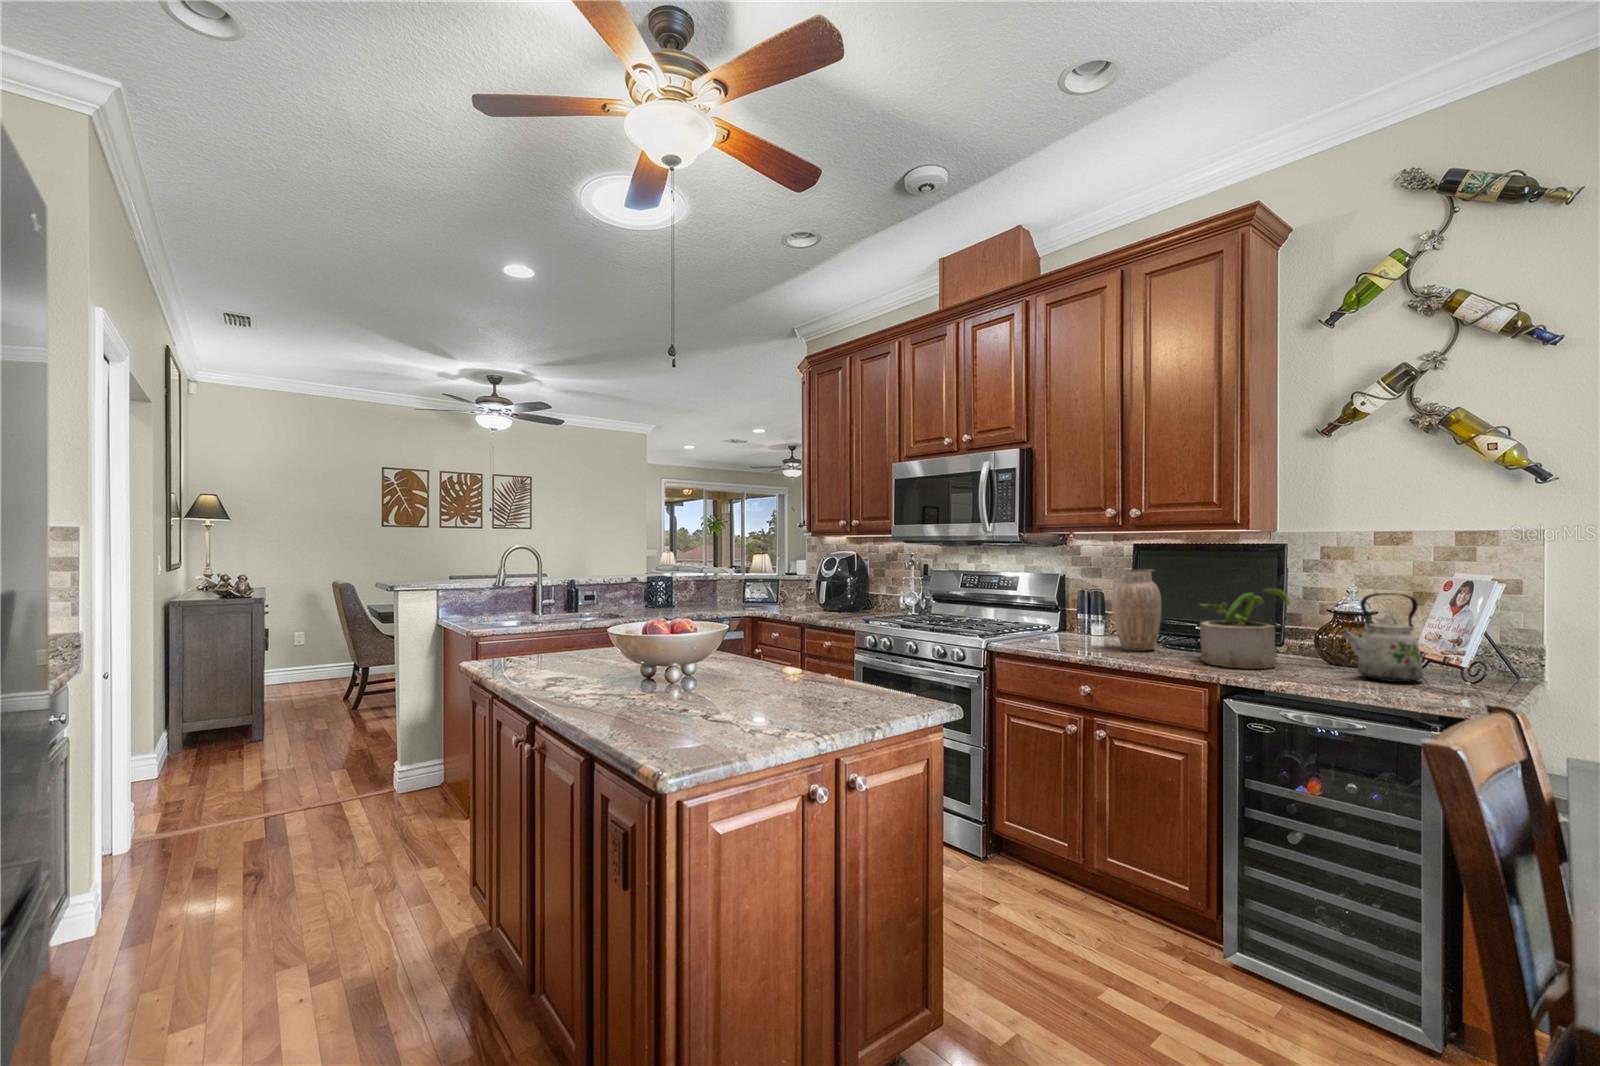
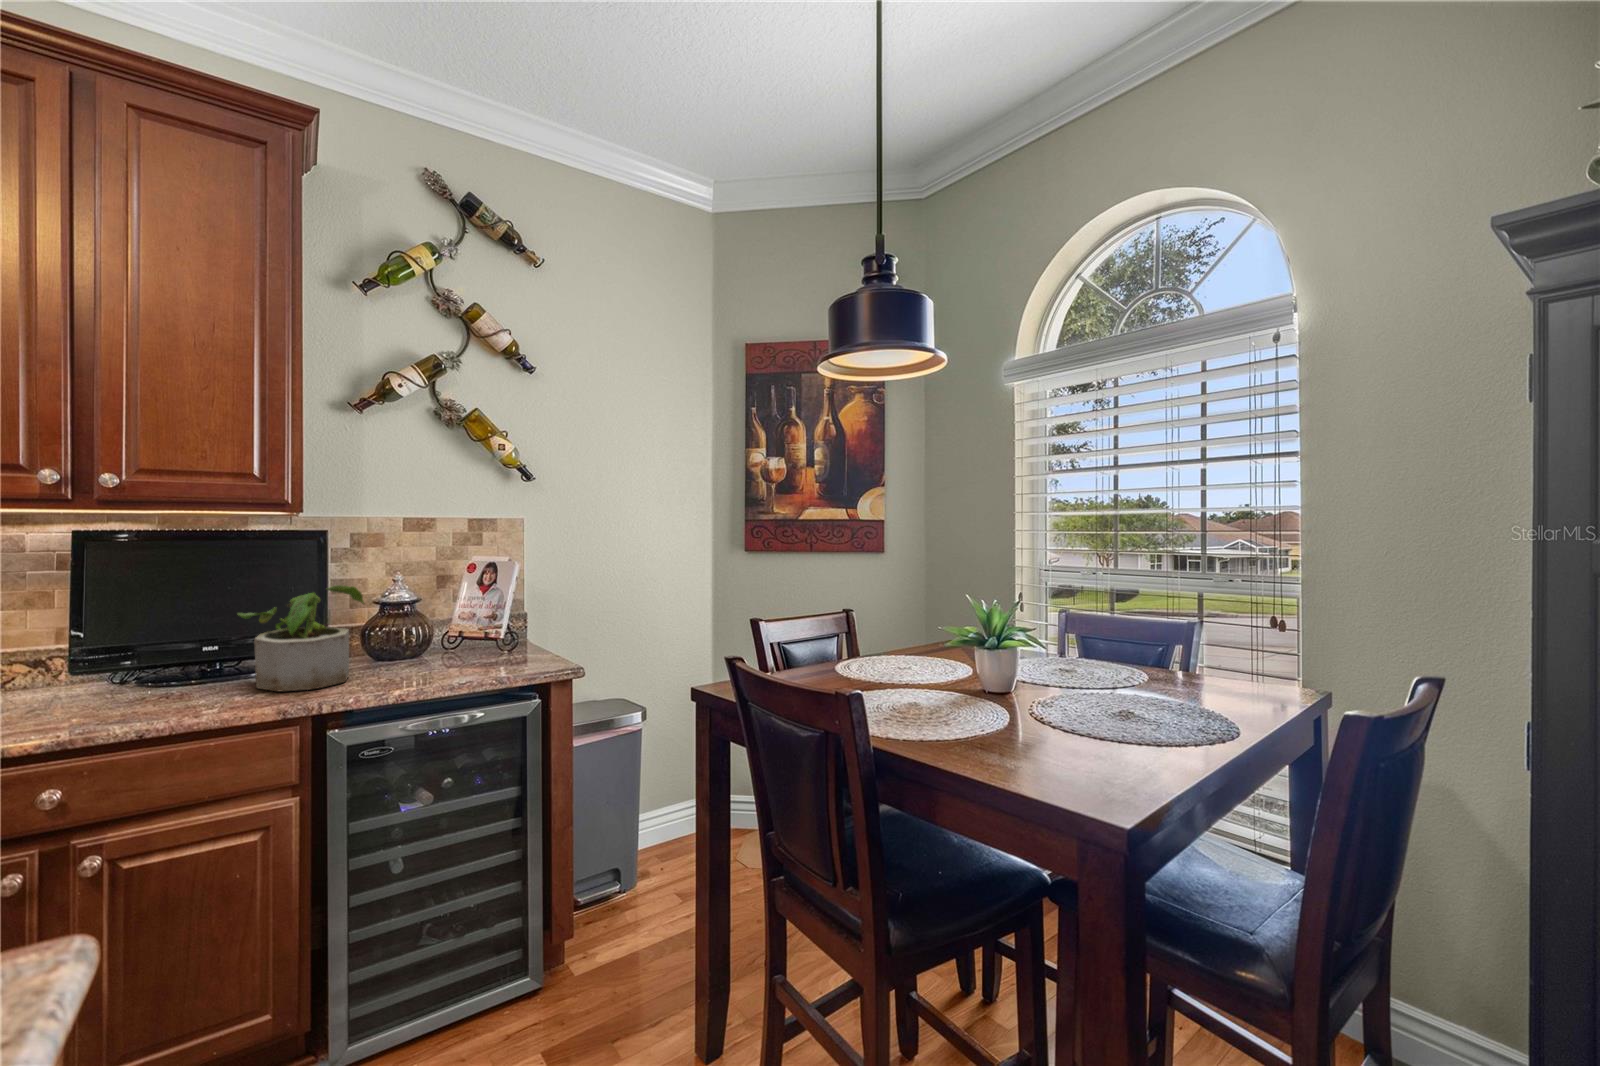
vase: present [1112,569,1161,650] -> none [77,571,172,701]
kettle: present [1341,593,1423,682] -> none [426,581,483,666]

